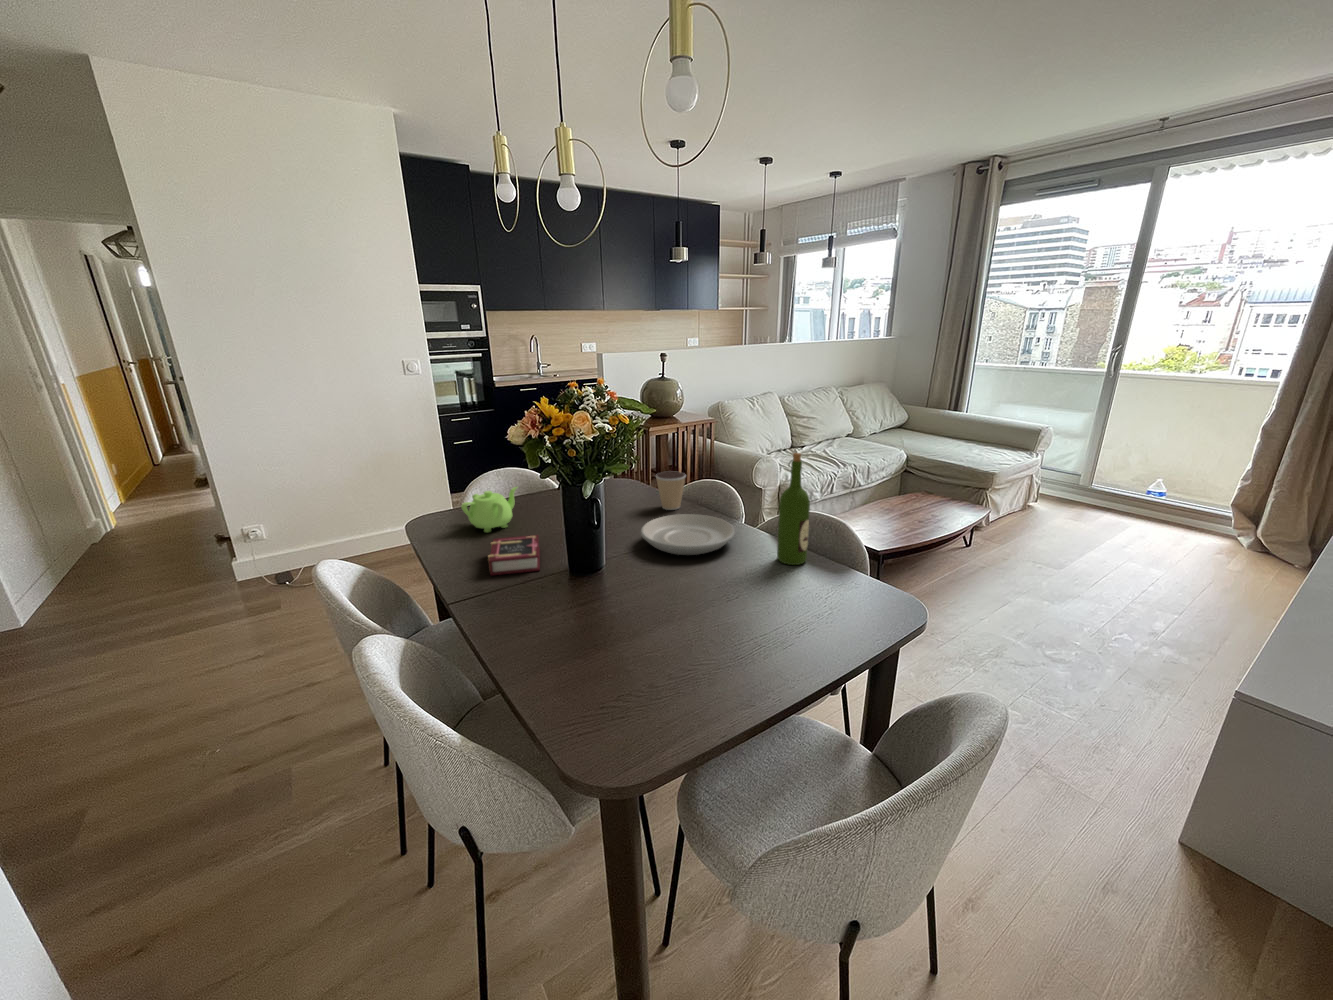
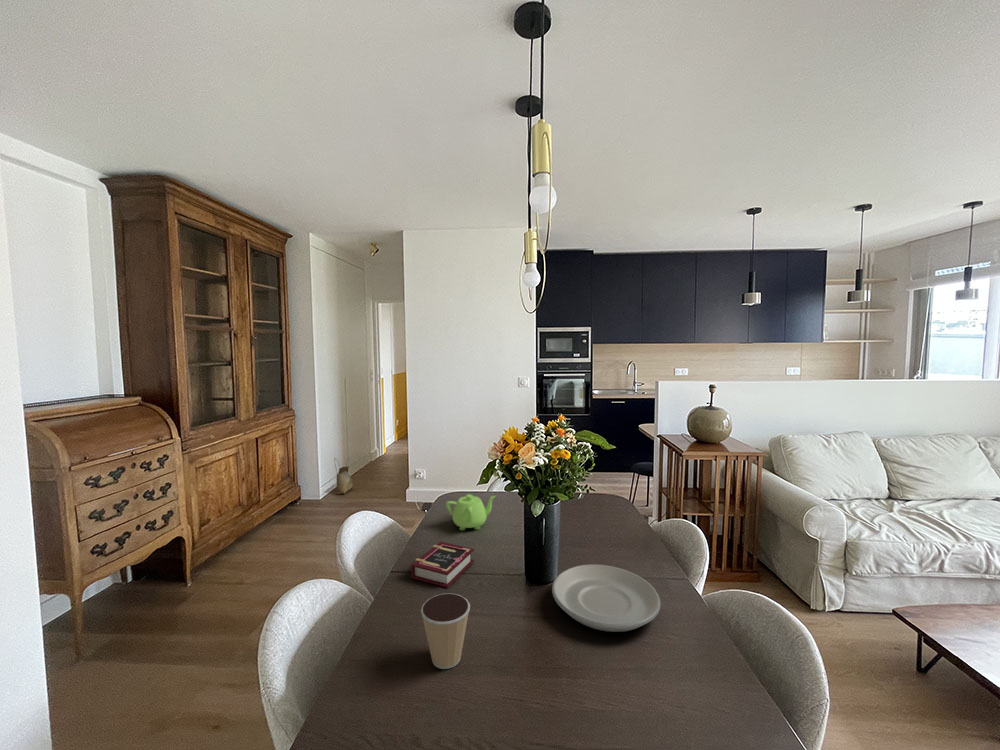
wine bottle: present [777,453,810,565] -> none [687,546,733,708]
coffee cup: present [656,471,686,510] -> present [421,593,470,669]
woven basket: none [48,525,104,594] -> present [336,466,353,494]

